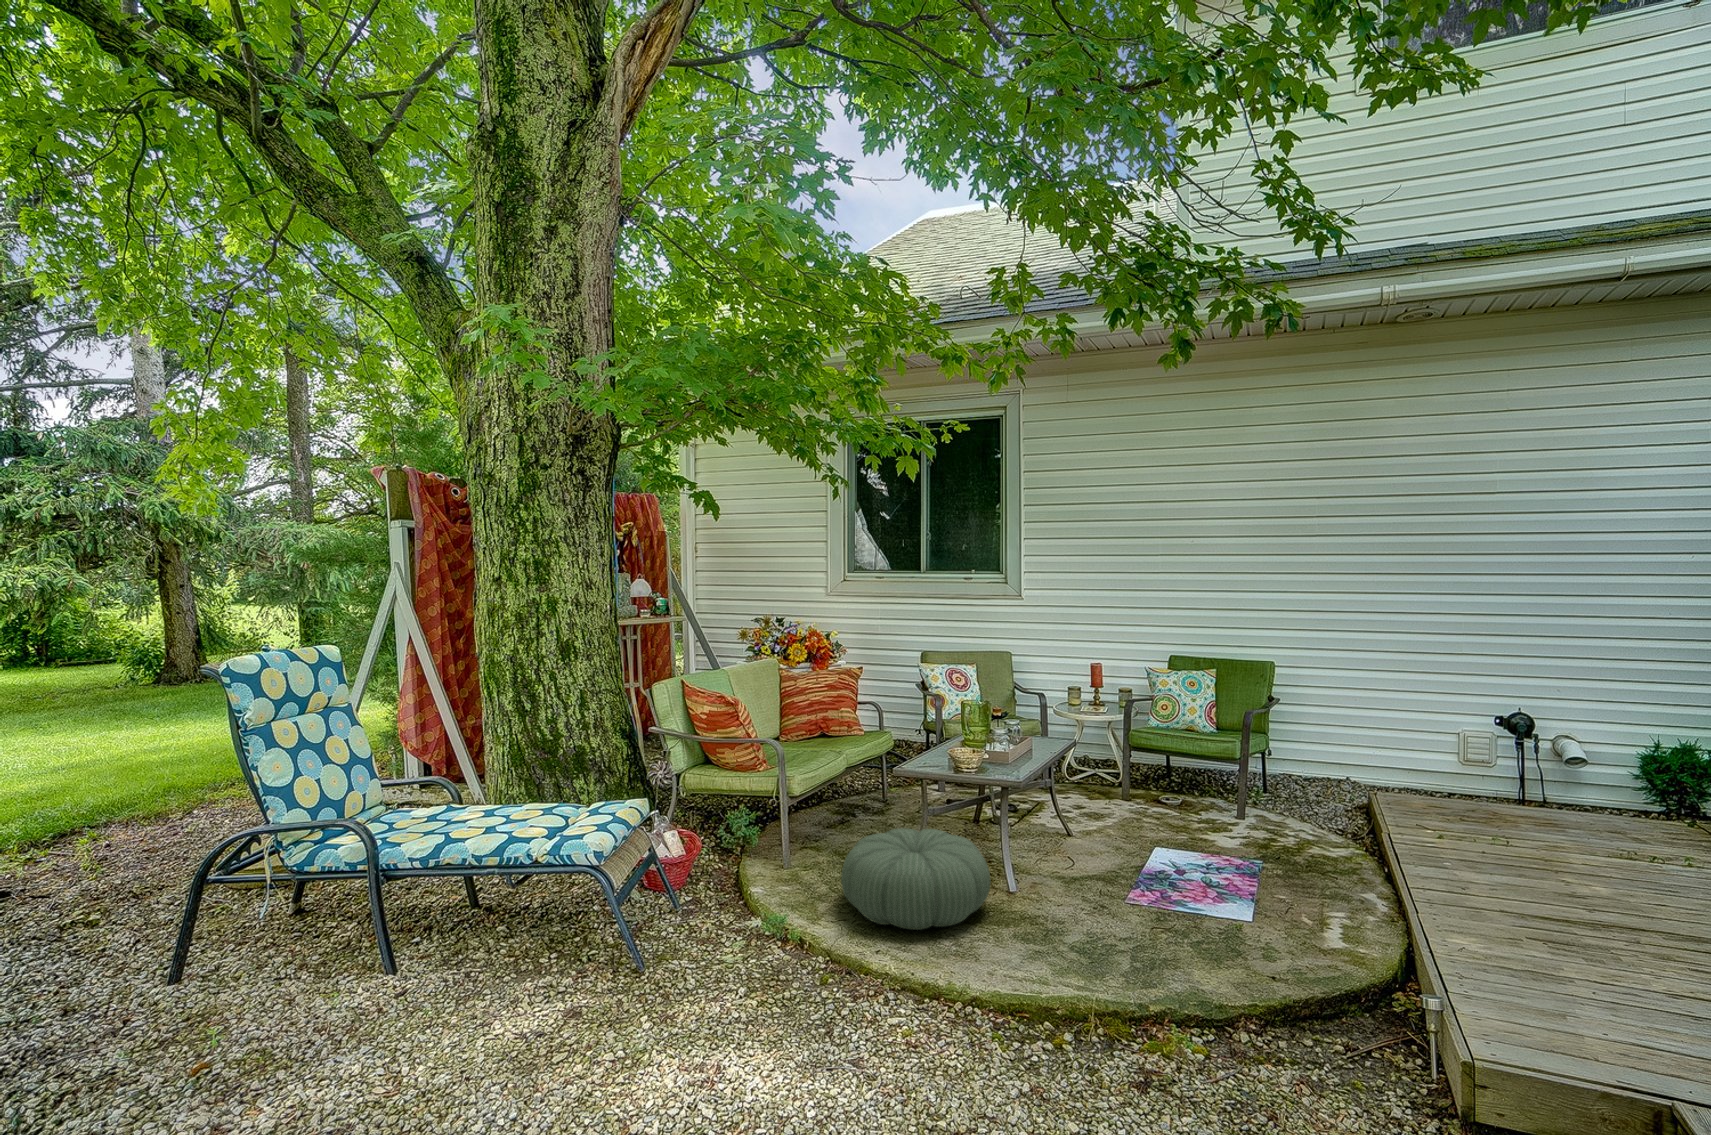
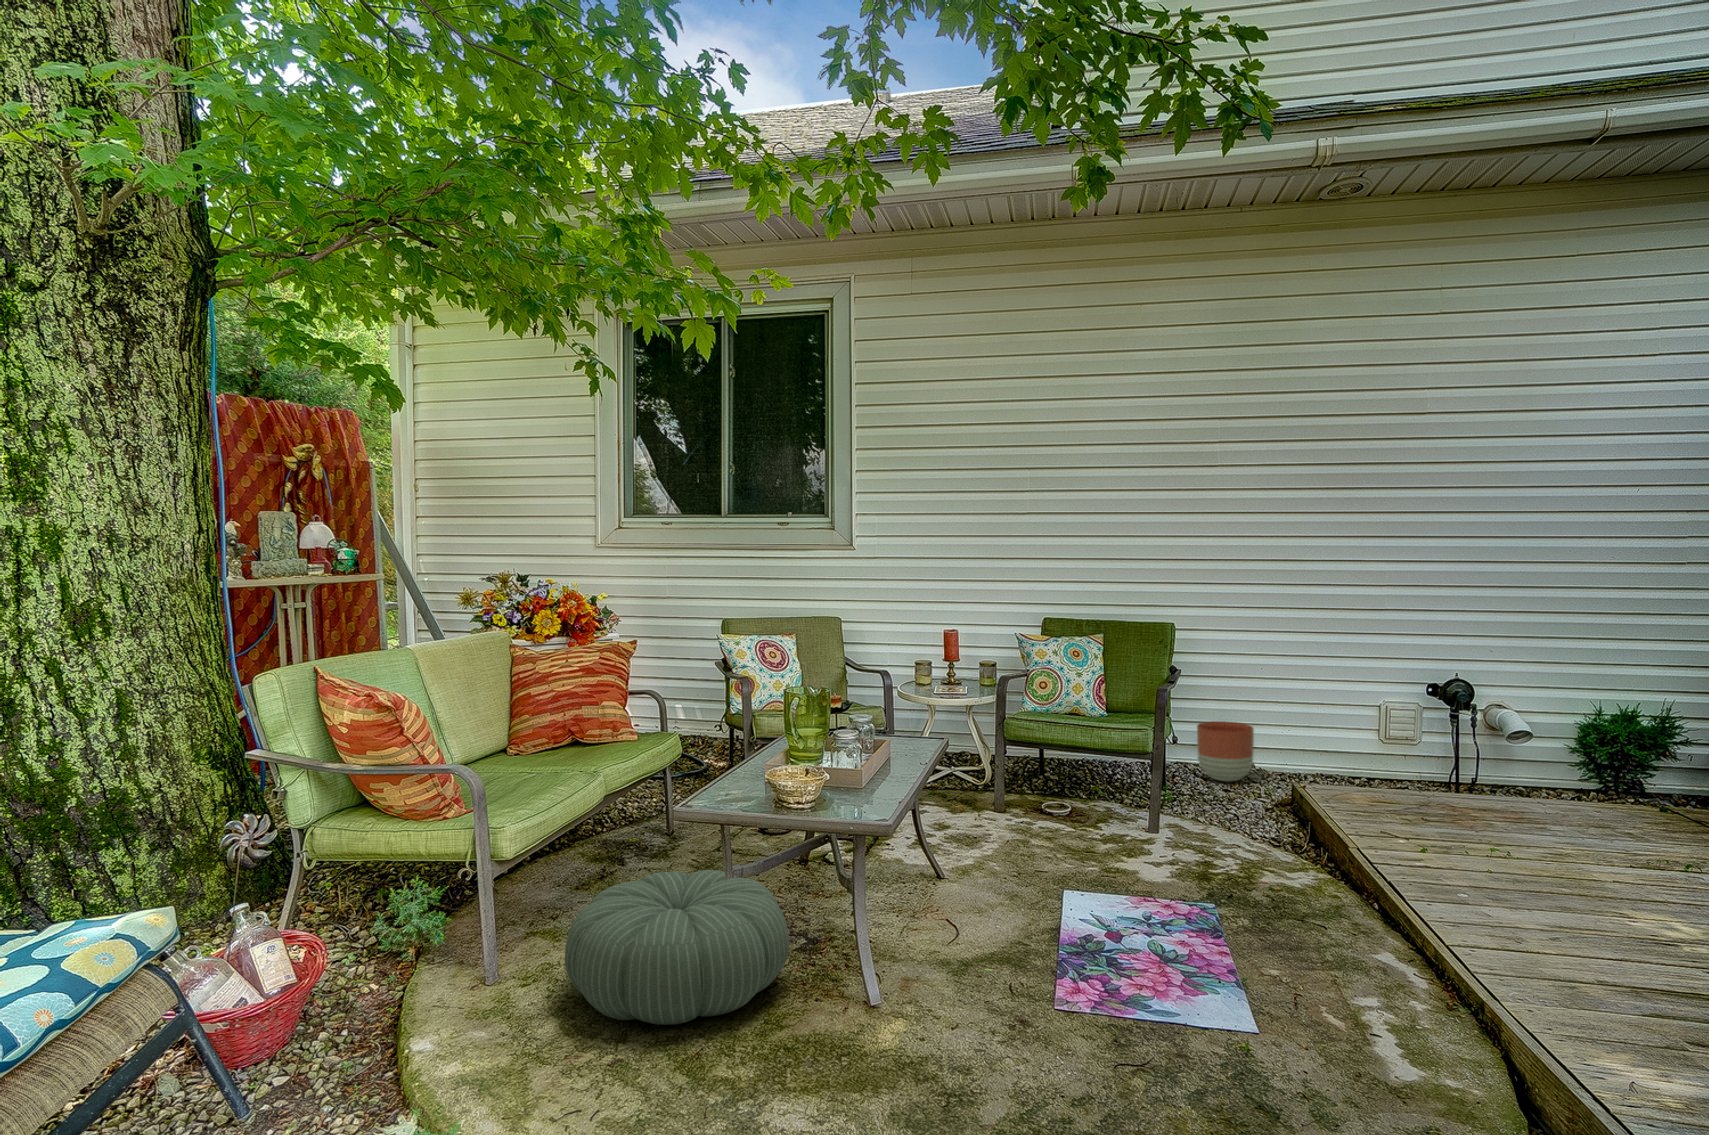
planter: none [1293,740,1341,788] -> present [1197,721,1254,782]

